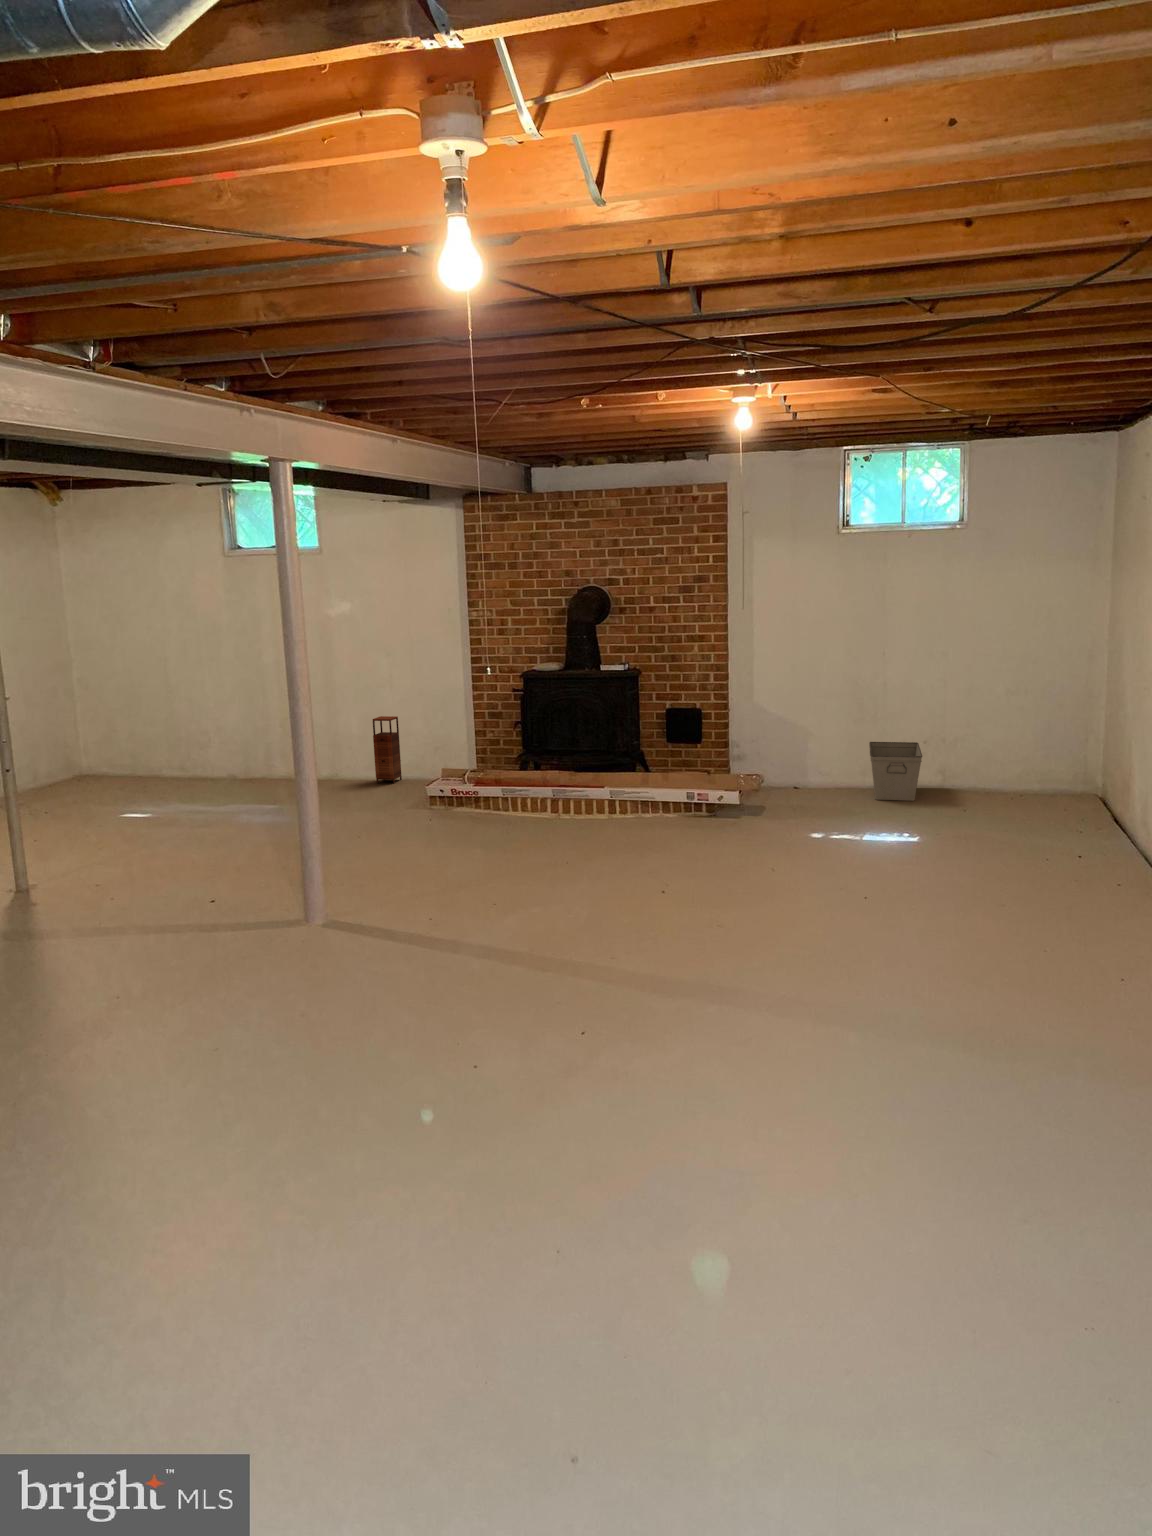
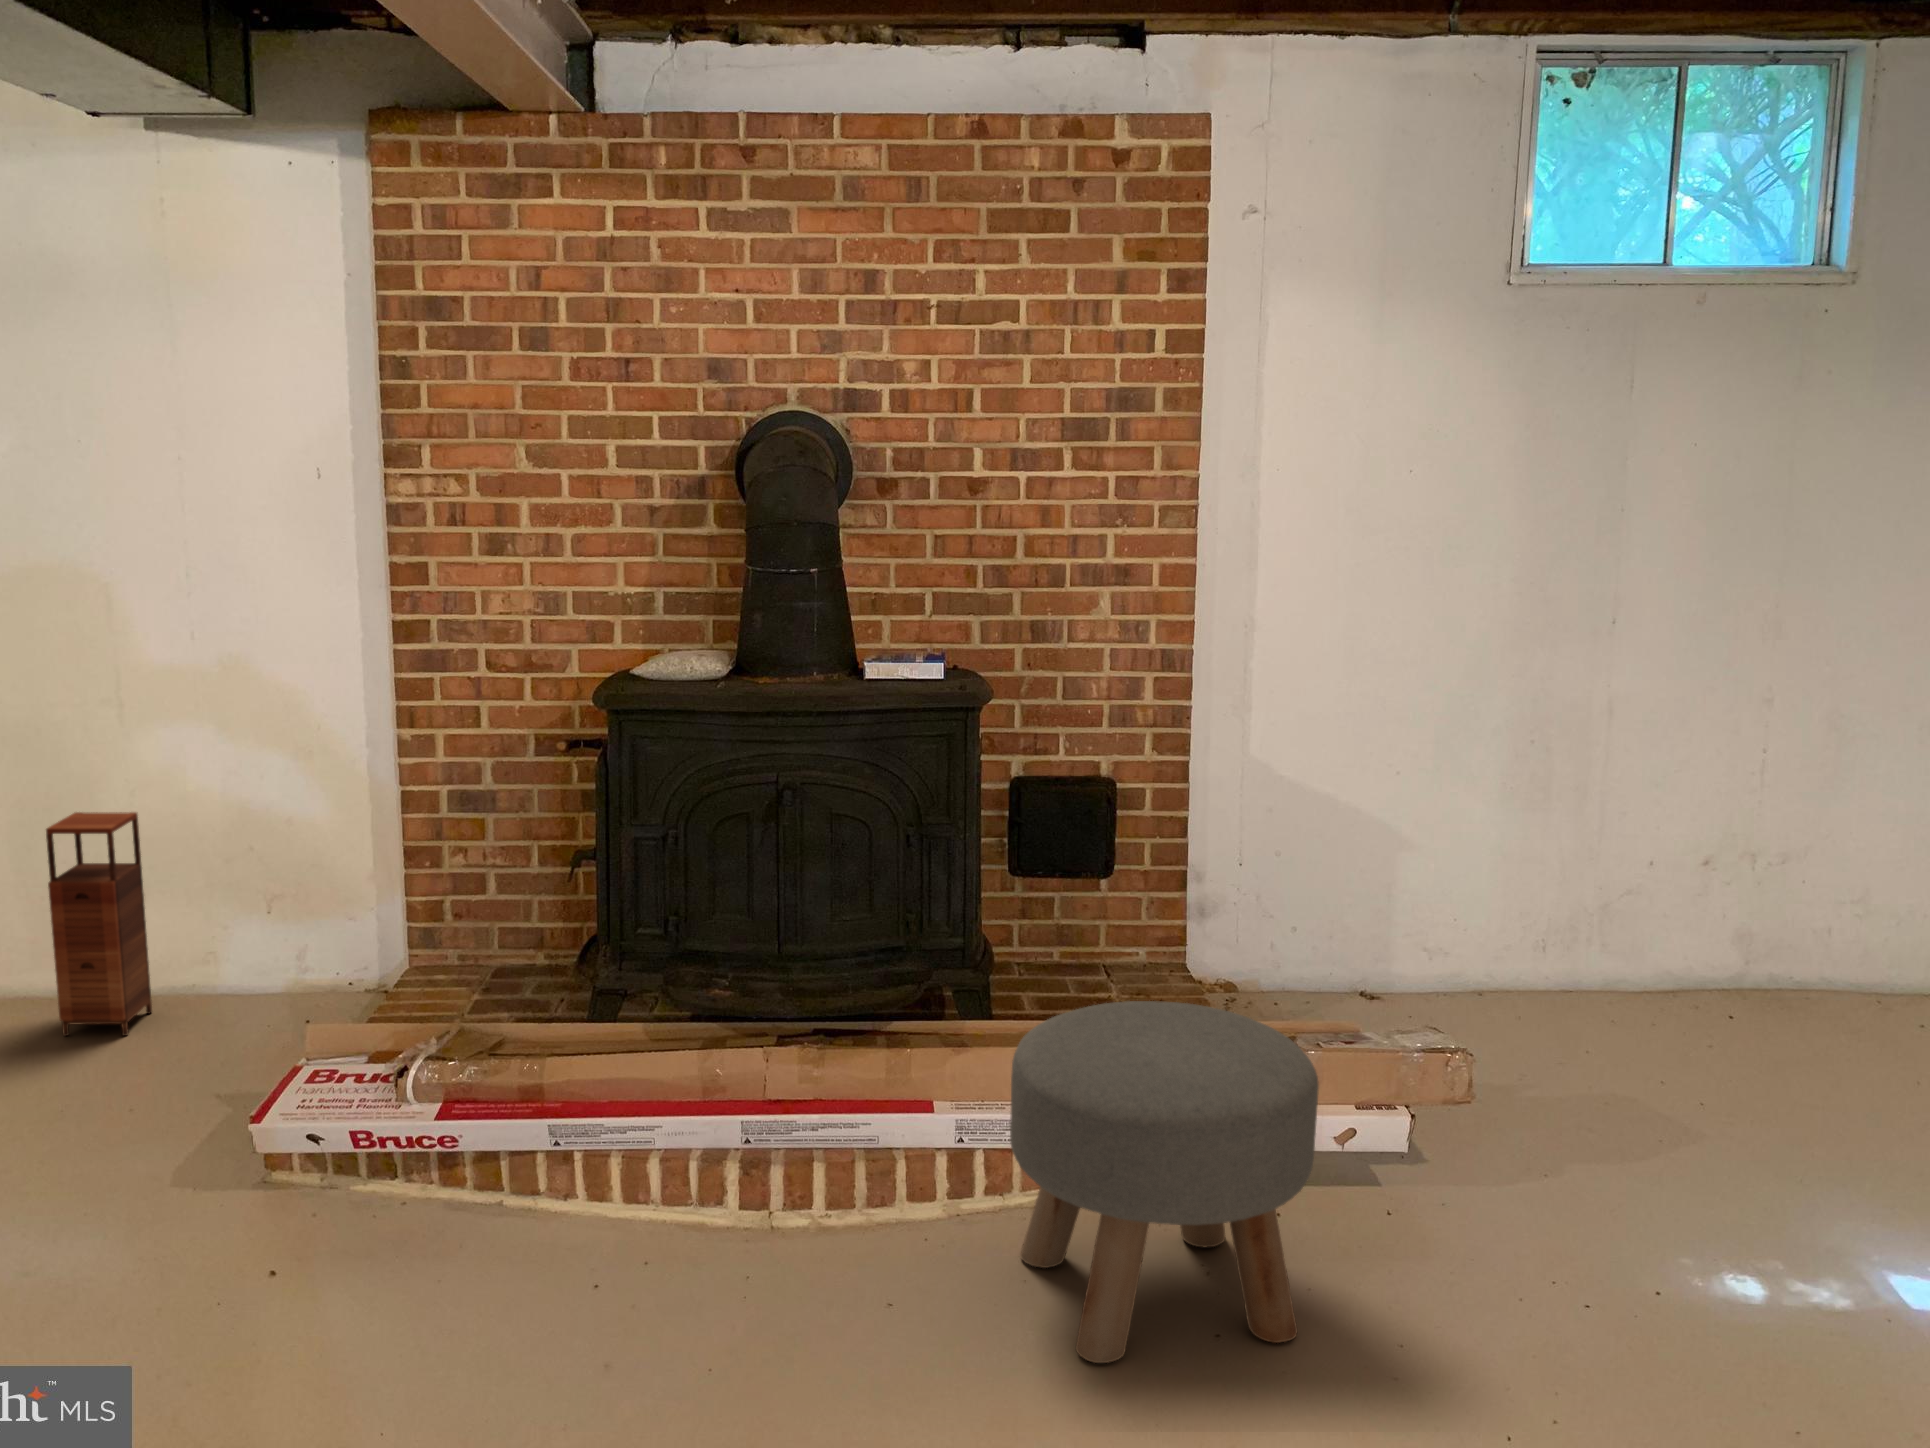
storage bin: present [869,742,922,801] -> none [1567,867,1806,1061]
ottoman: none [610,754,692,837] -> present [1010,1001,1319,1363]

